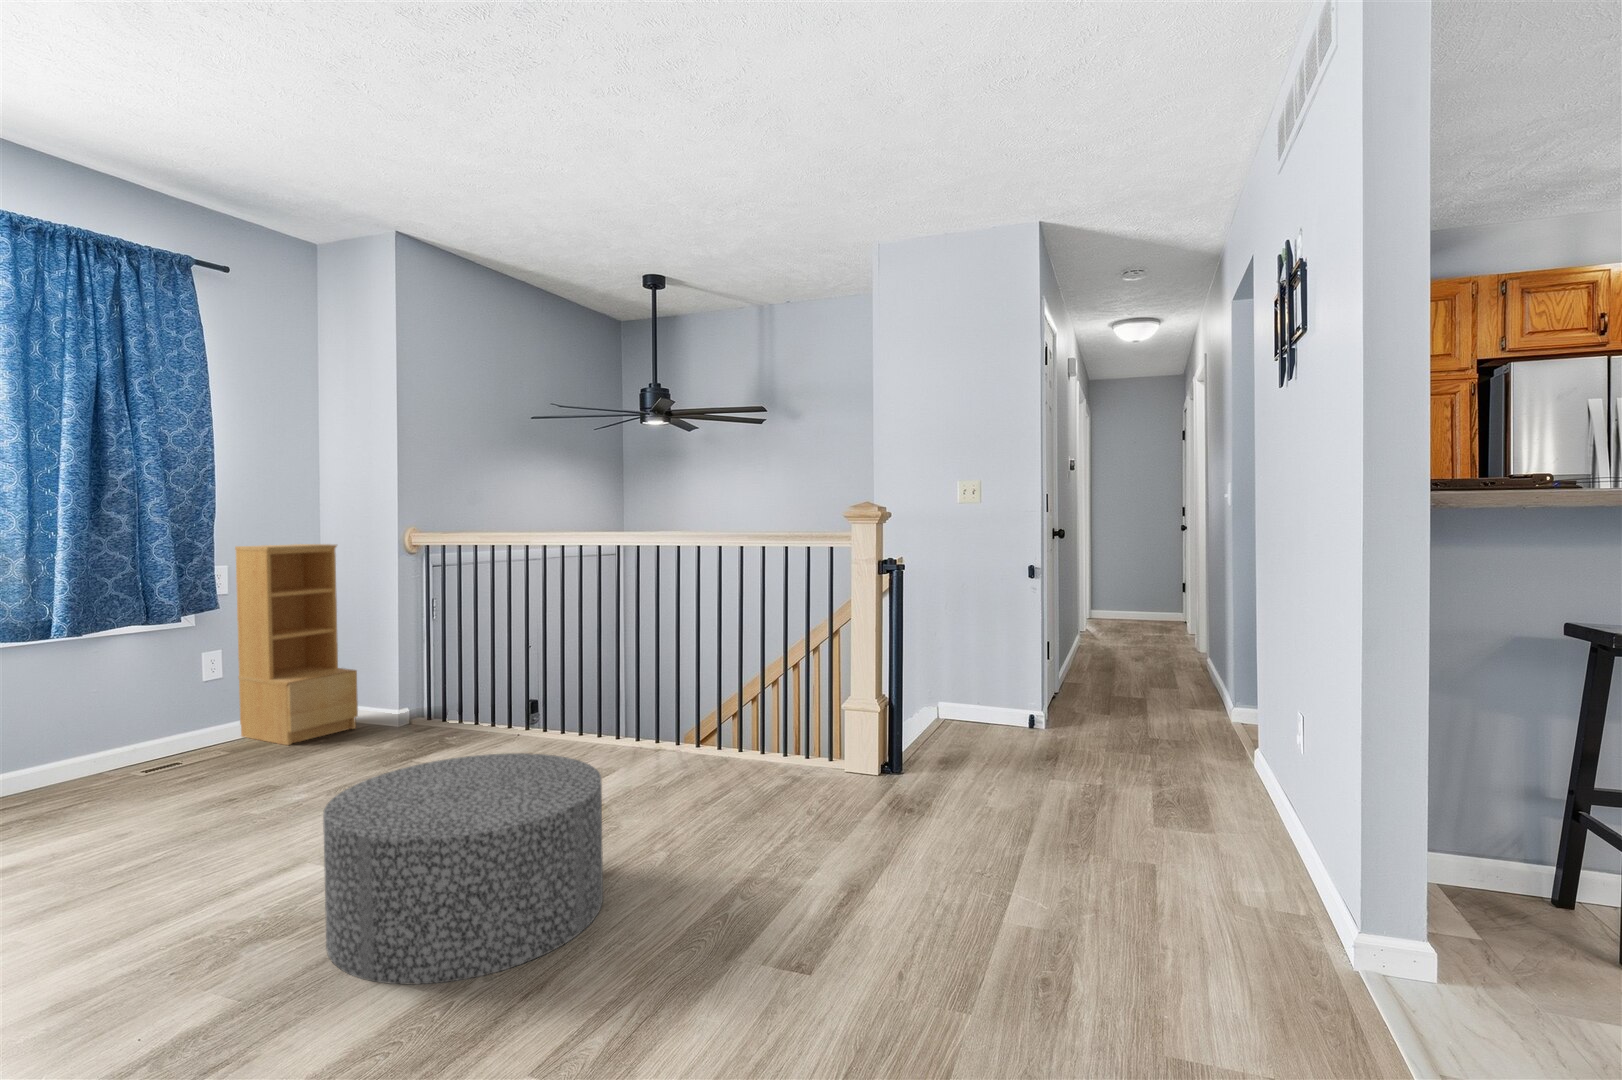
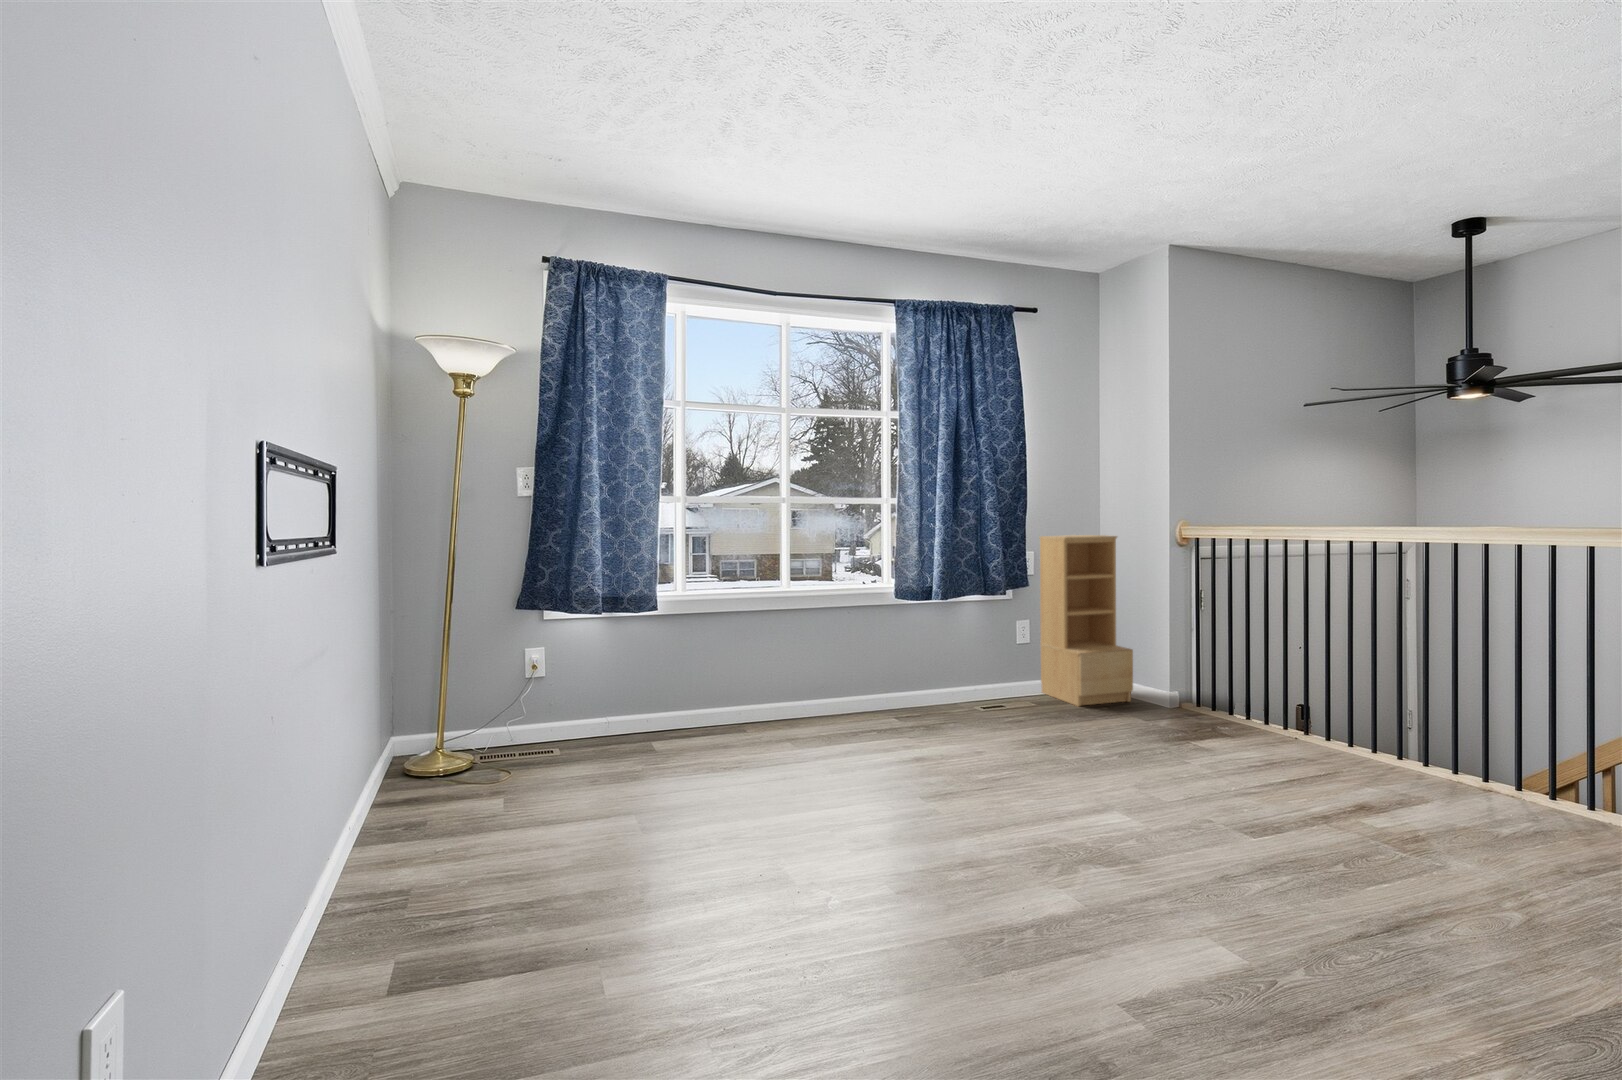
ottoman: present [323,753,603,984] -> none [1148,747,1443,976]

